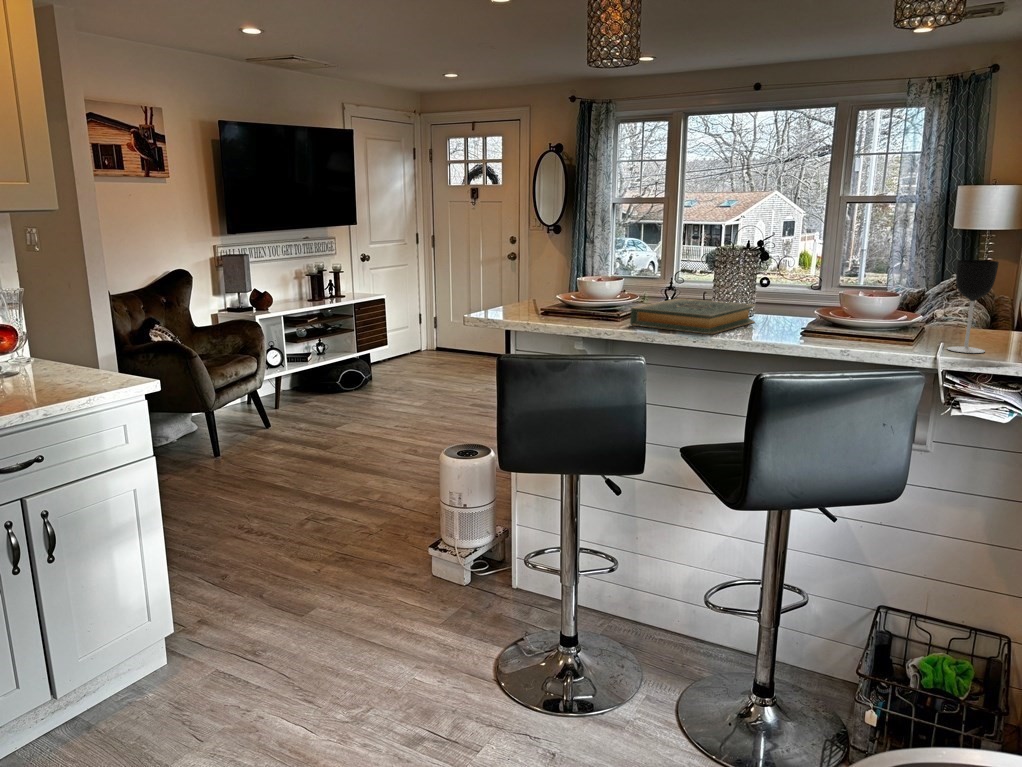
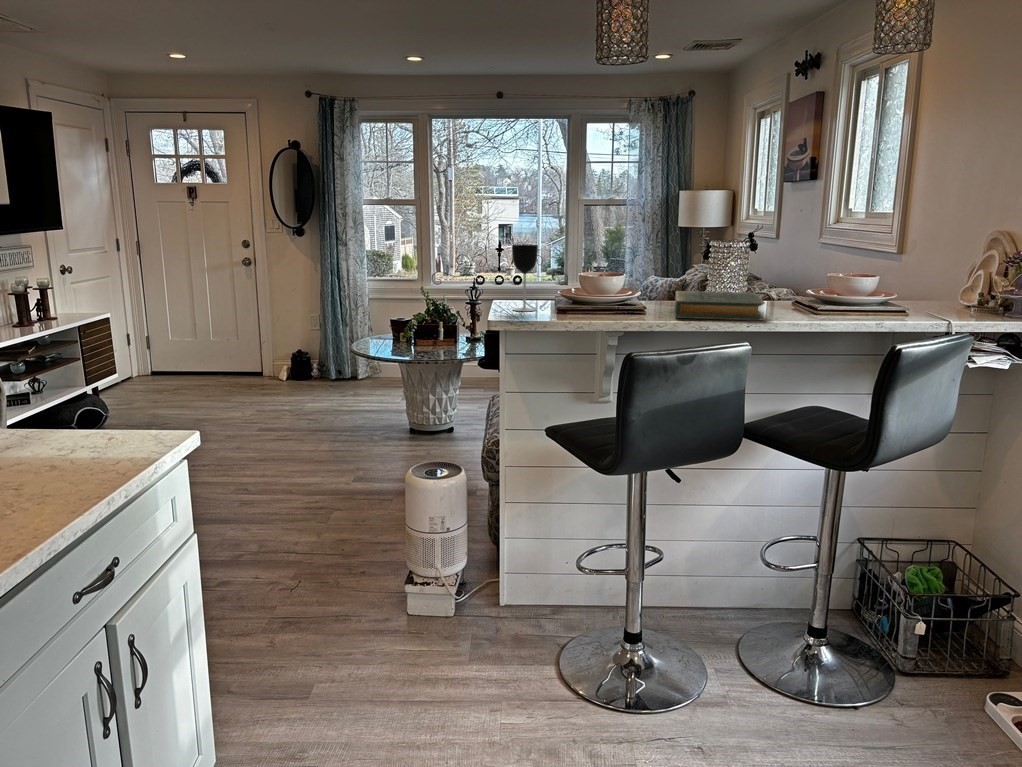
wine glass: present [947,260,999,353] -> present [512,244,538,311]

